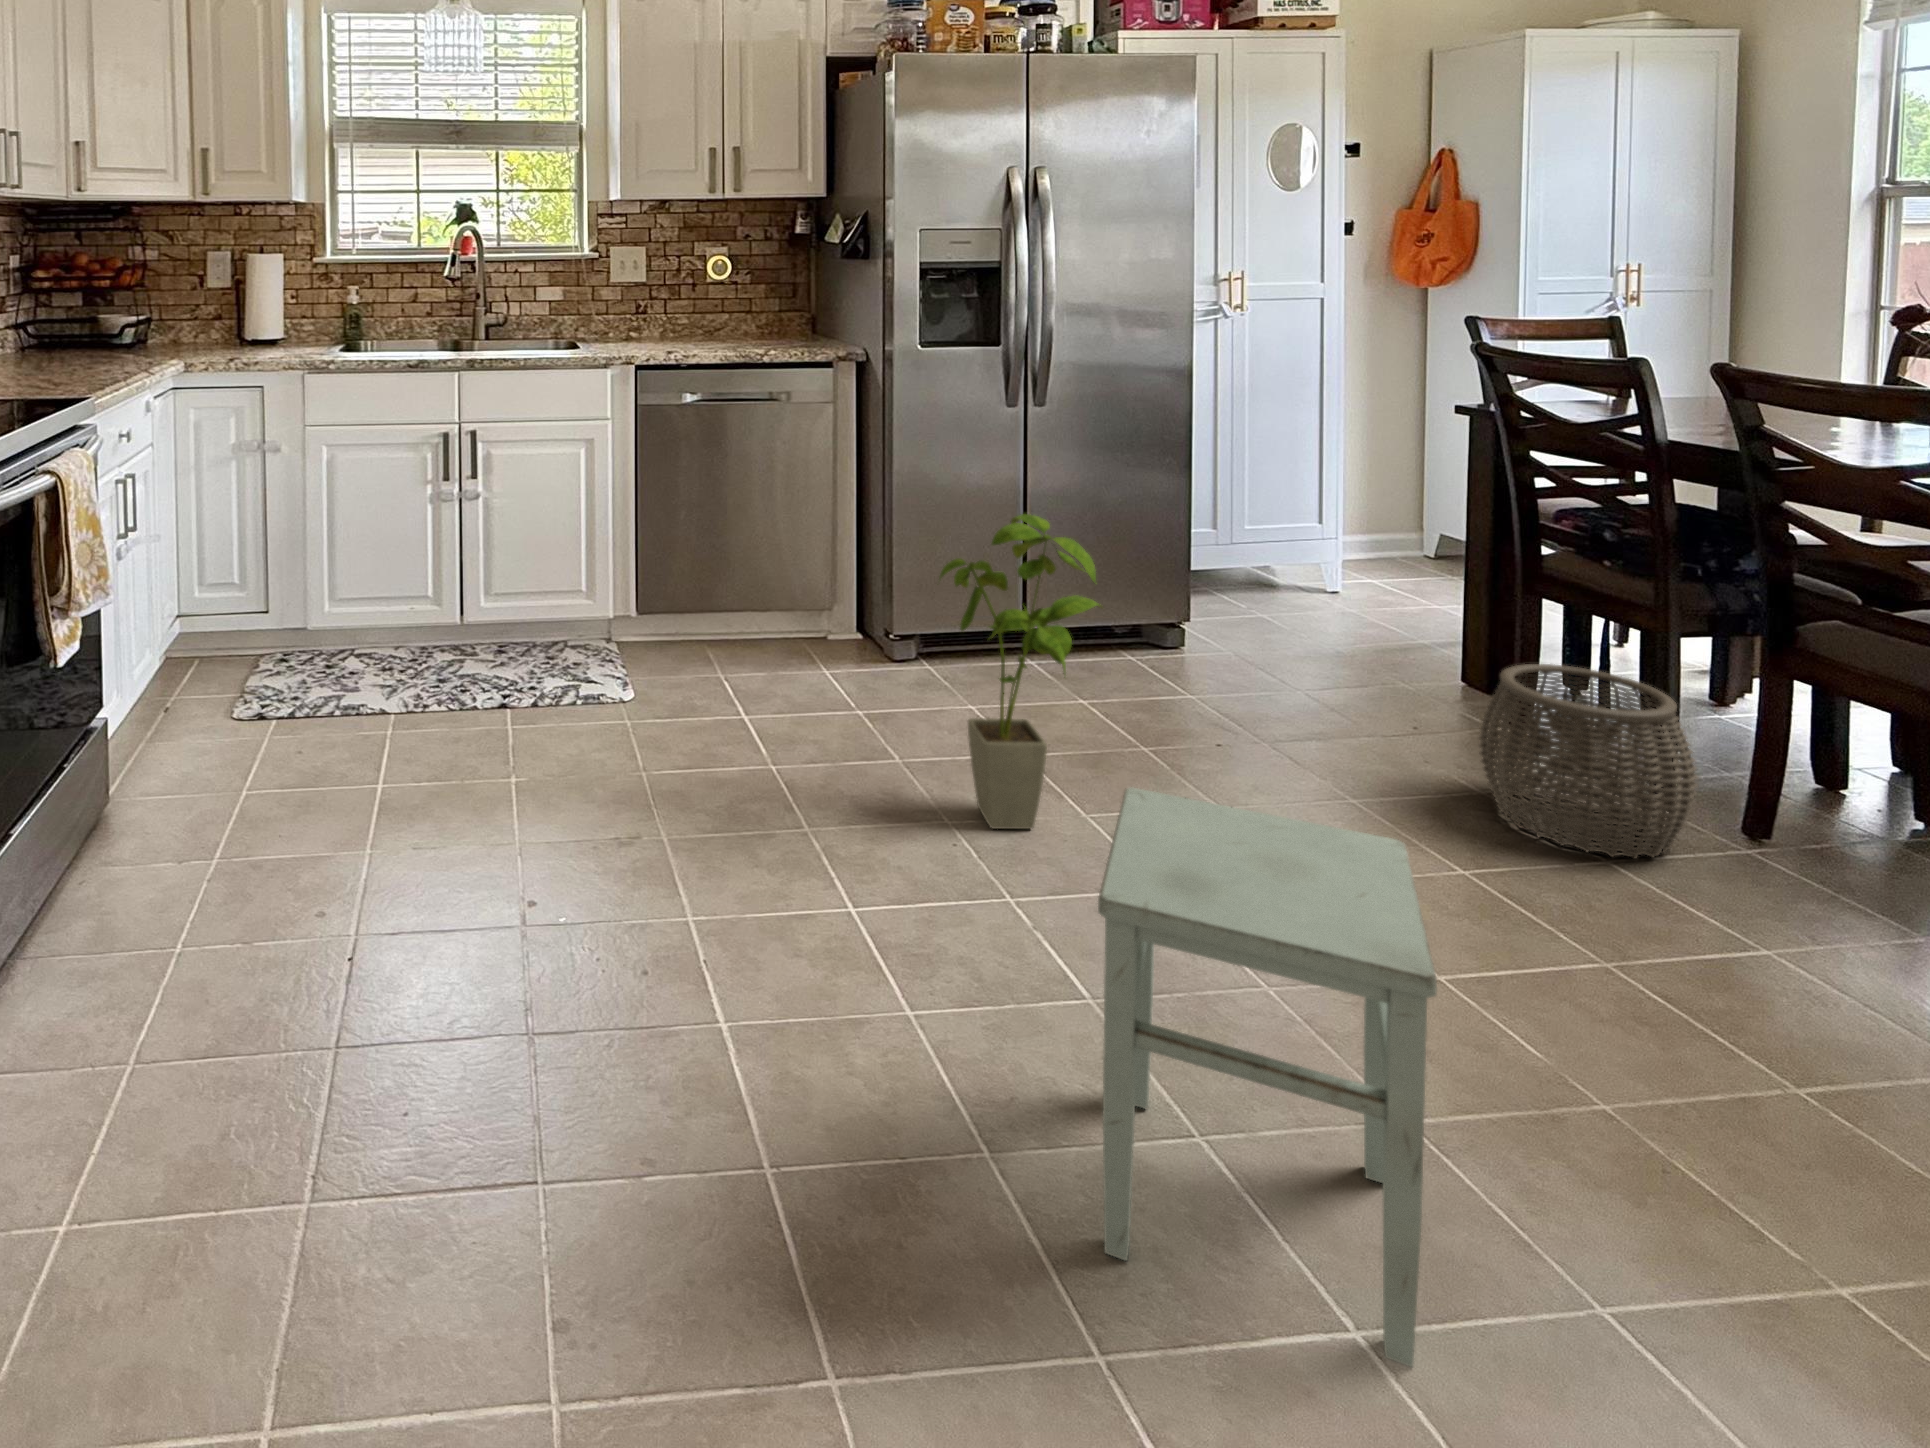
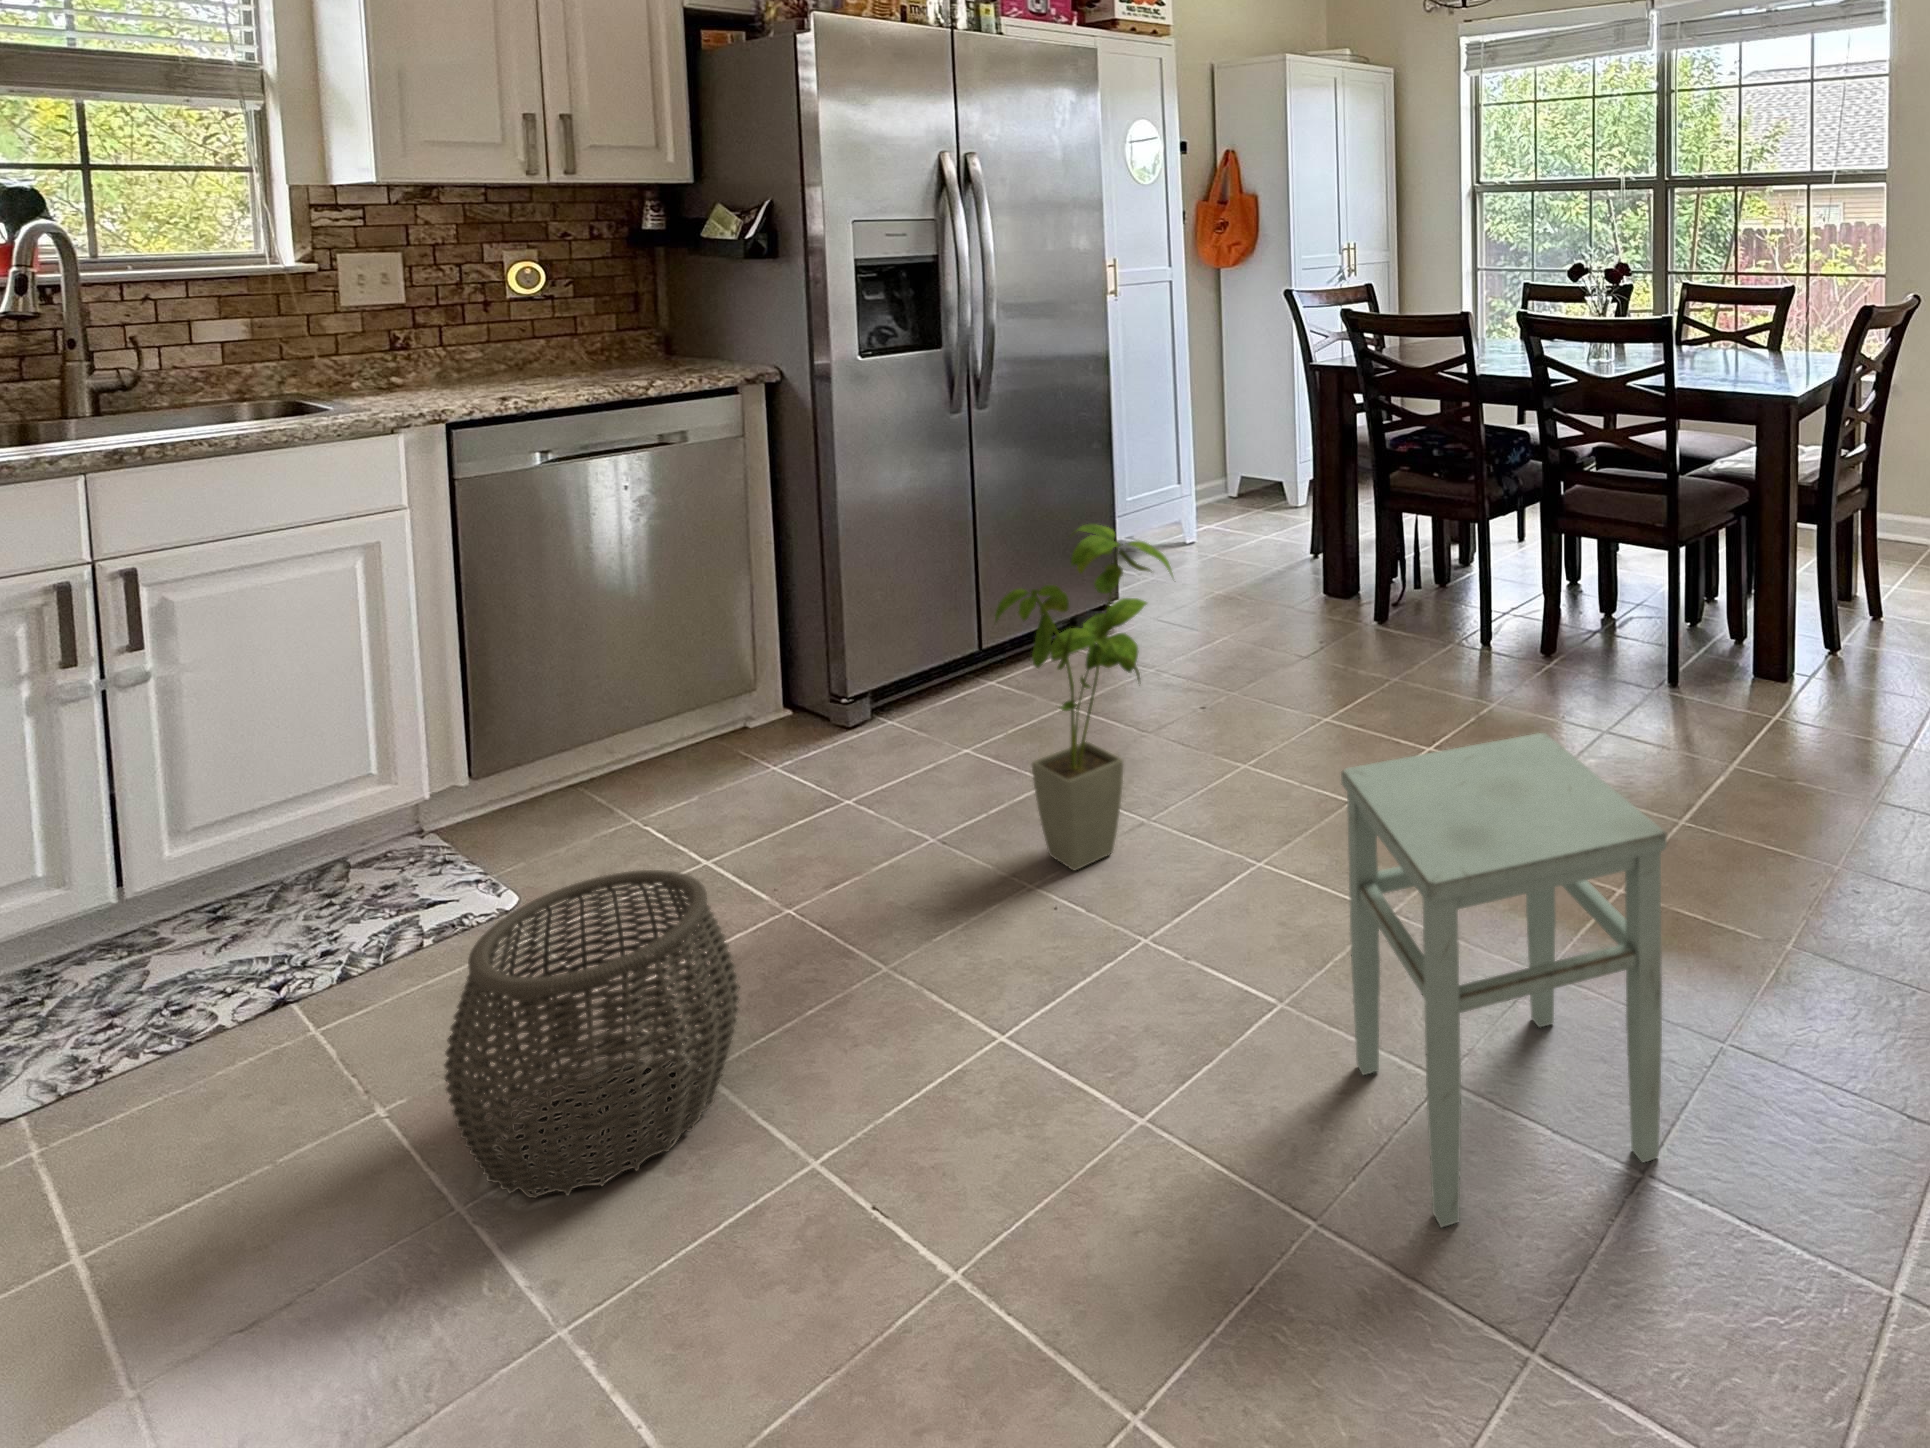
woven basket: present [1479,664,1698,859] -> present [444,870,740,1198]

